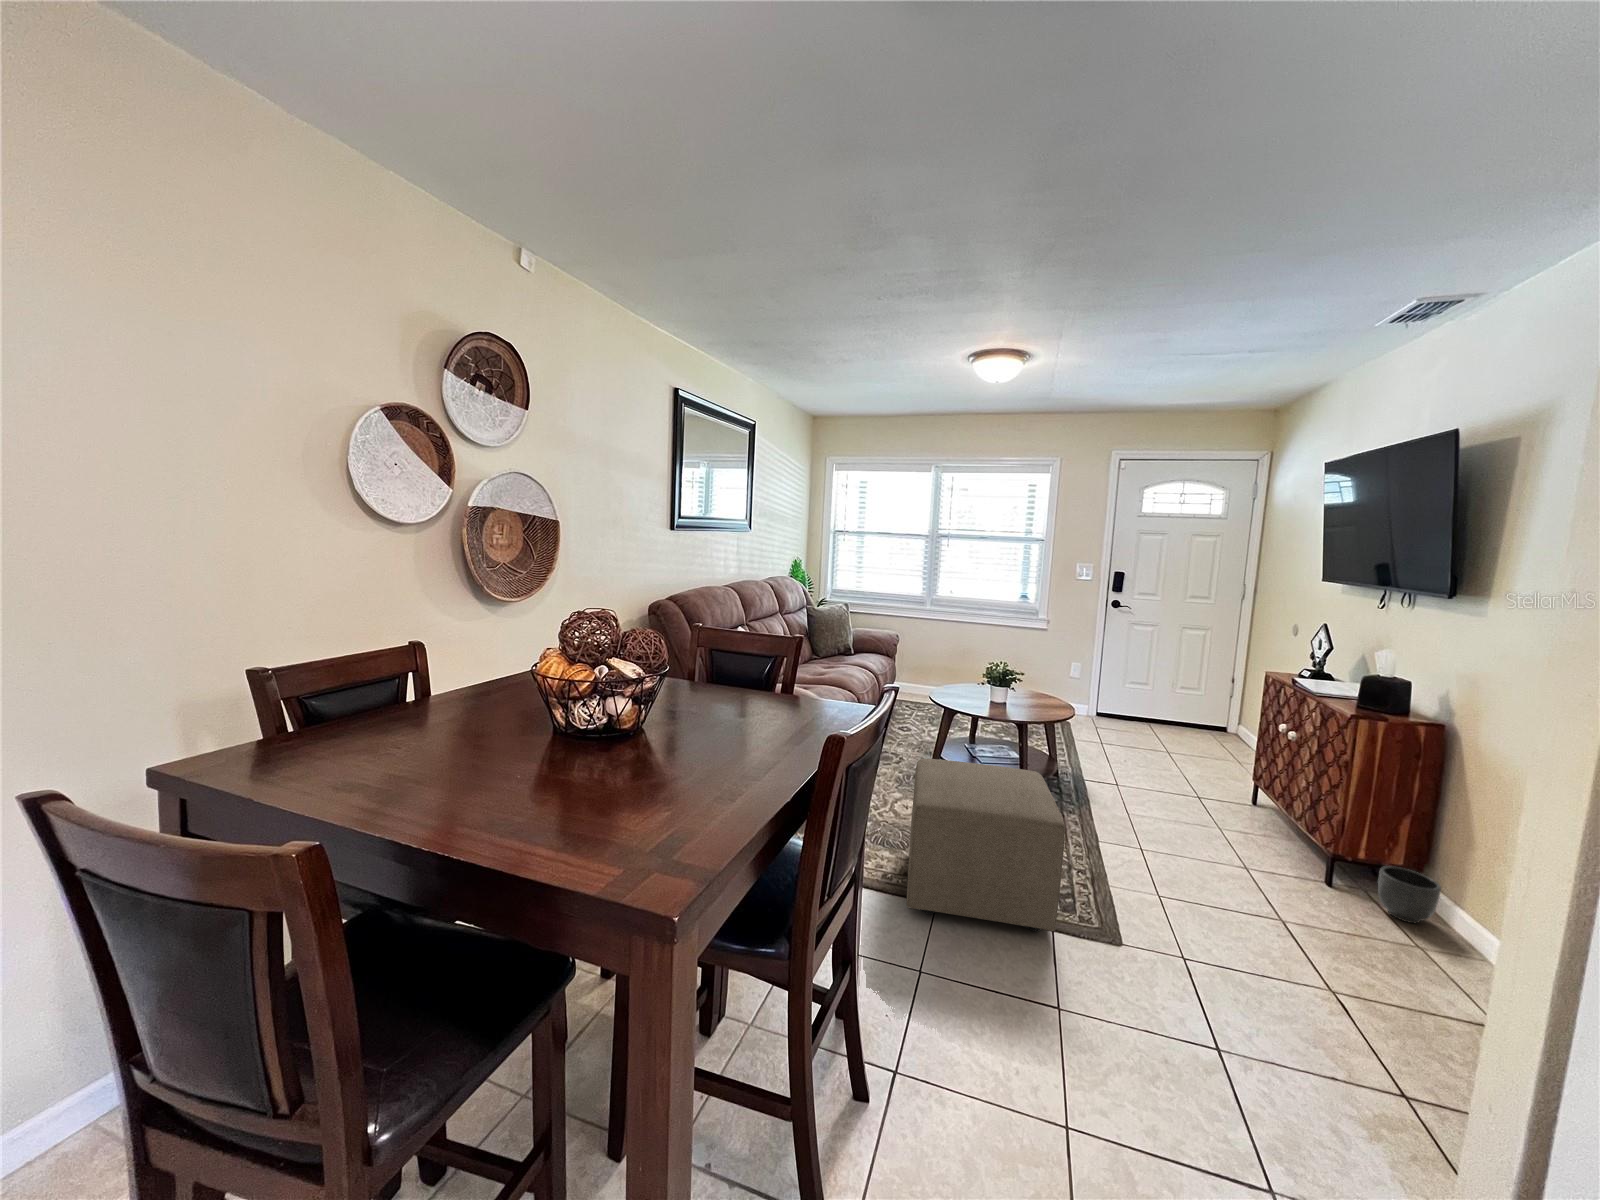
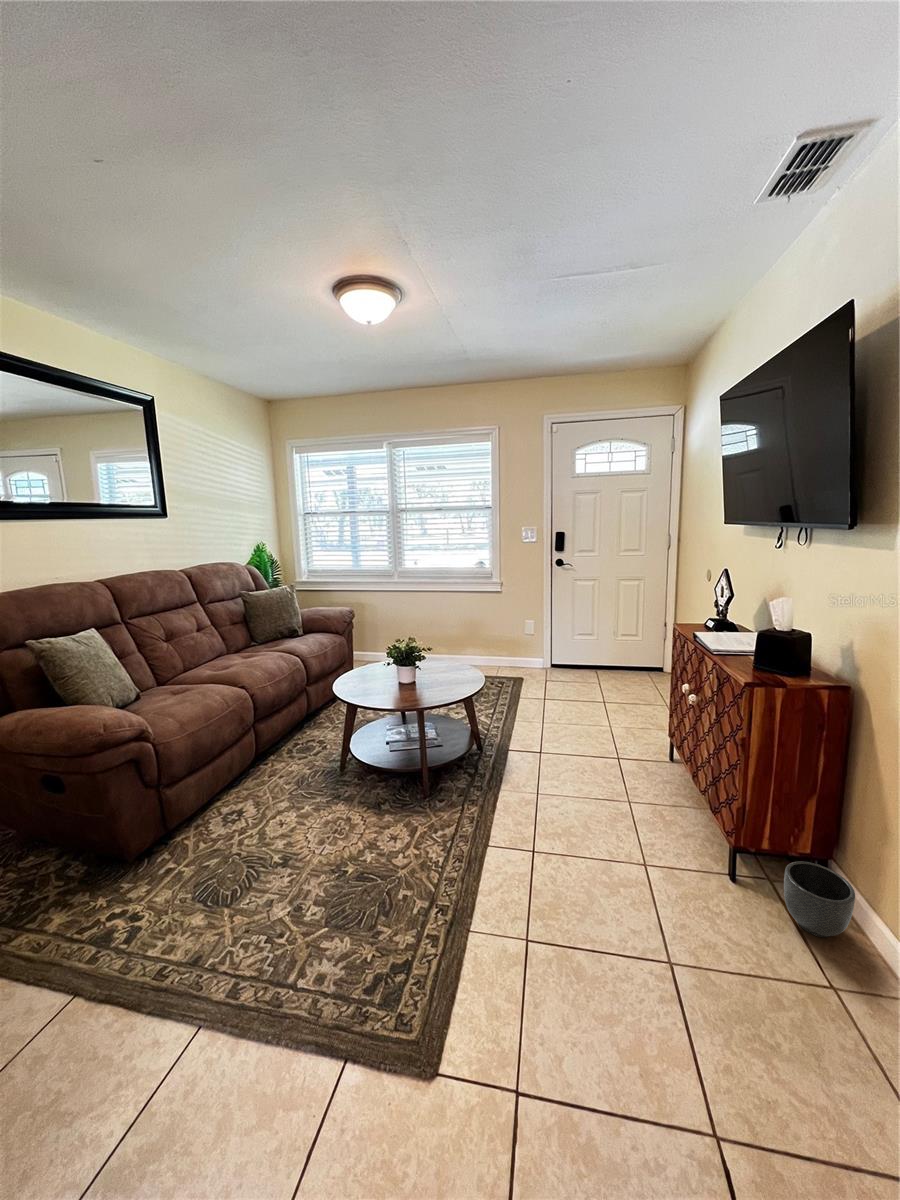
ottoman: present [907,758,1065,932] -> none [100,796,379,1083]

